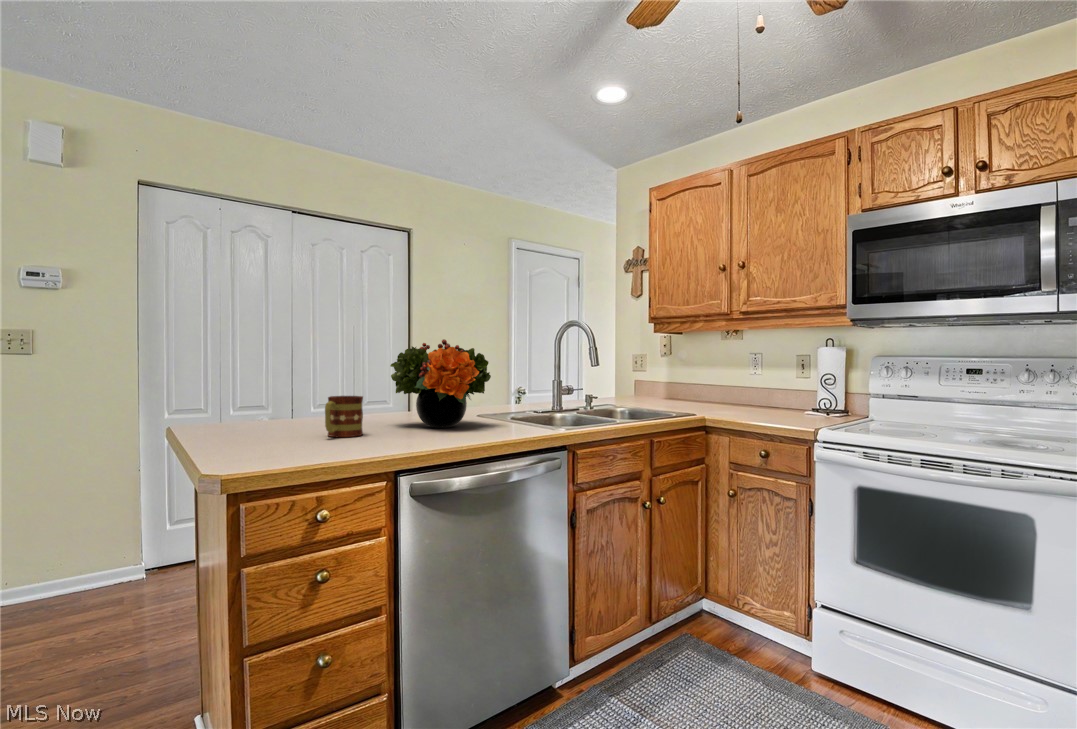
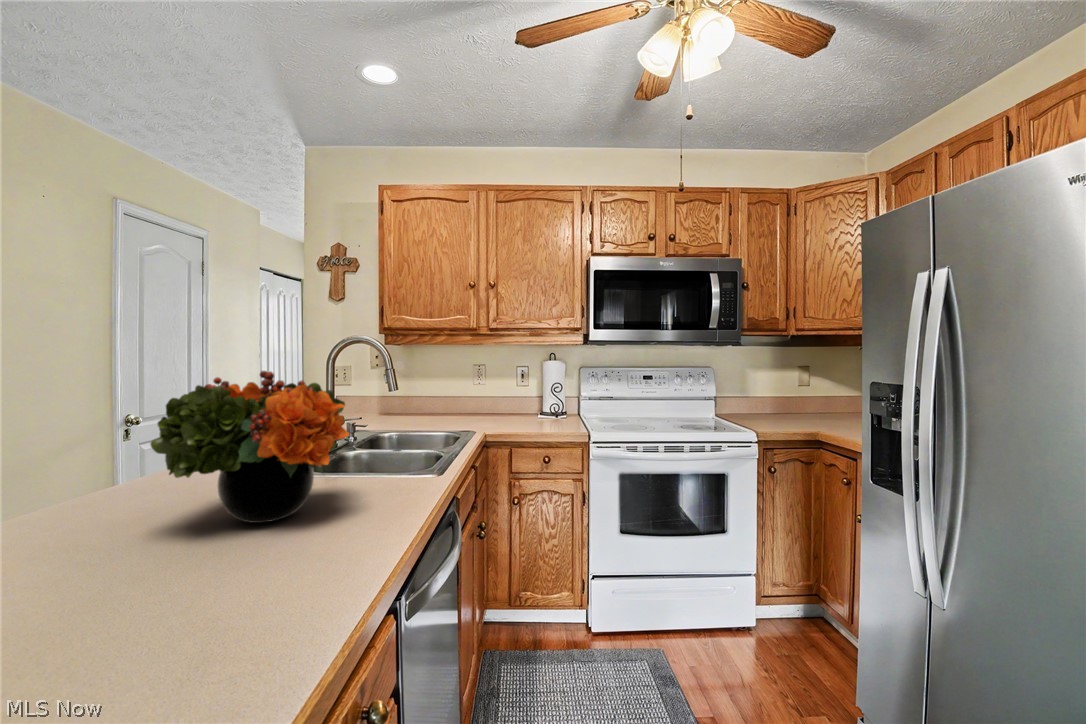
mug: present [325,396,363,437] -> none [83,506,185,625]

